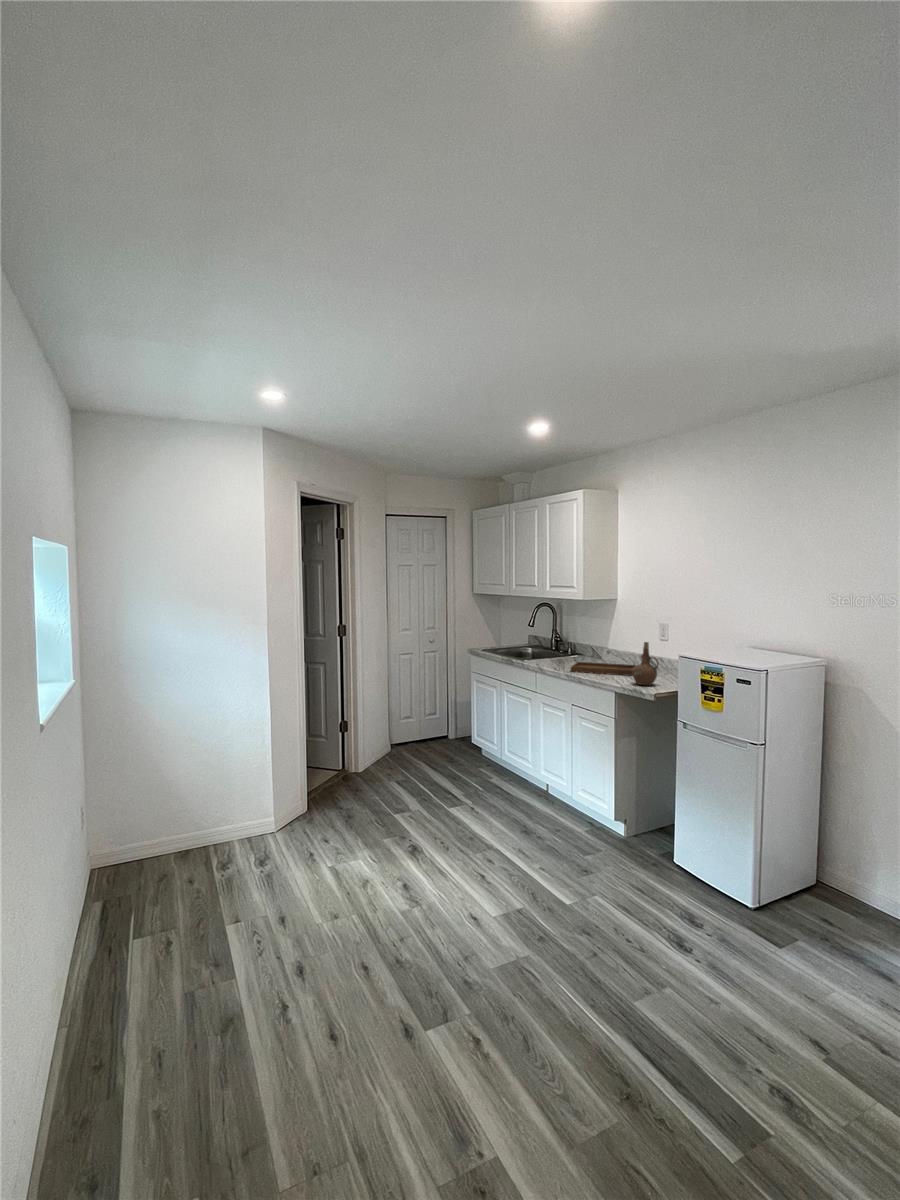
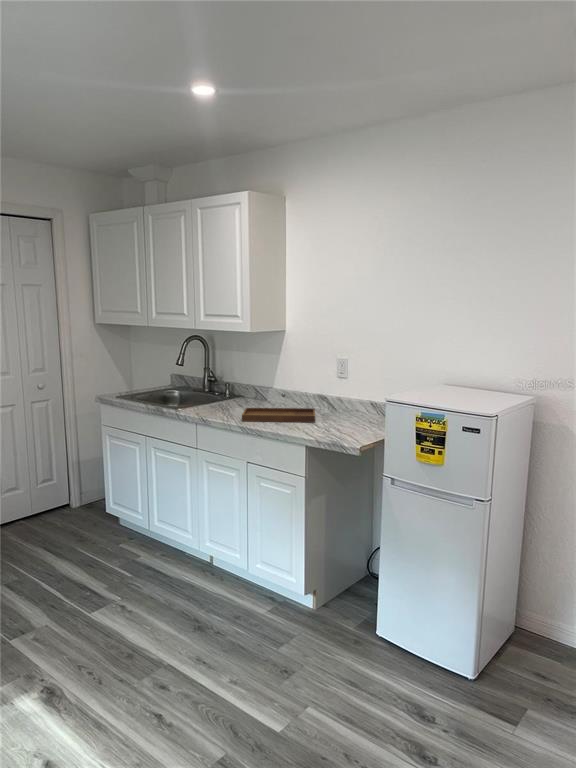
ceramic pitcher: present [632,642,659,685] -> none [323,383,353,435]

